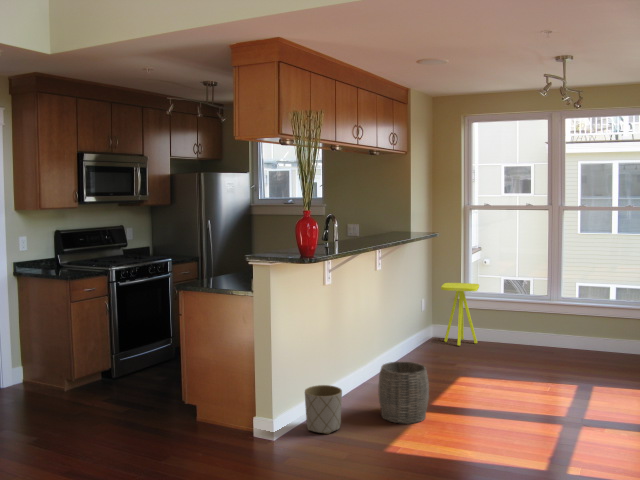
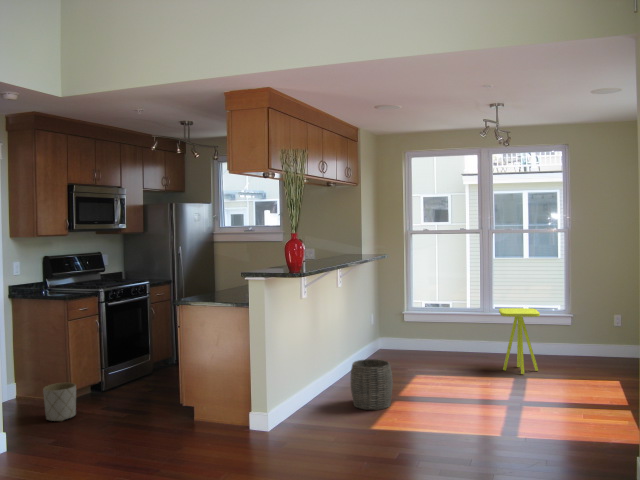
side table: present [441,283,479,345] -> present [499,308,540,374]
planter: present [305,385,342,434] -> present [43,383,76,421]

